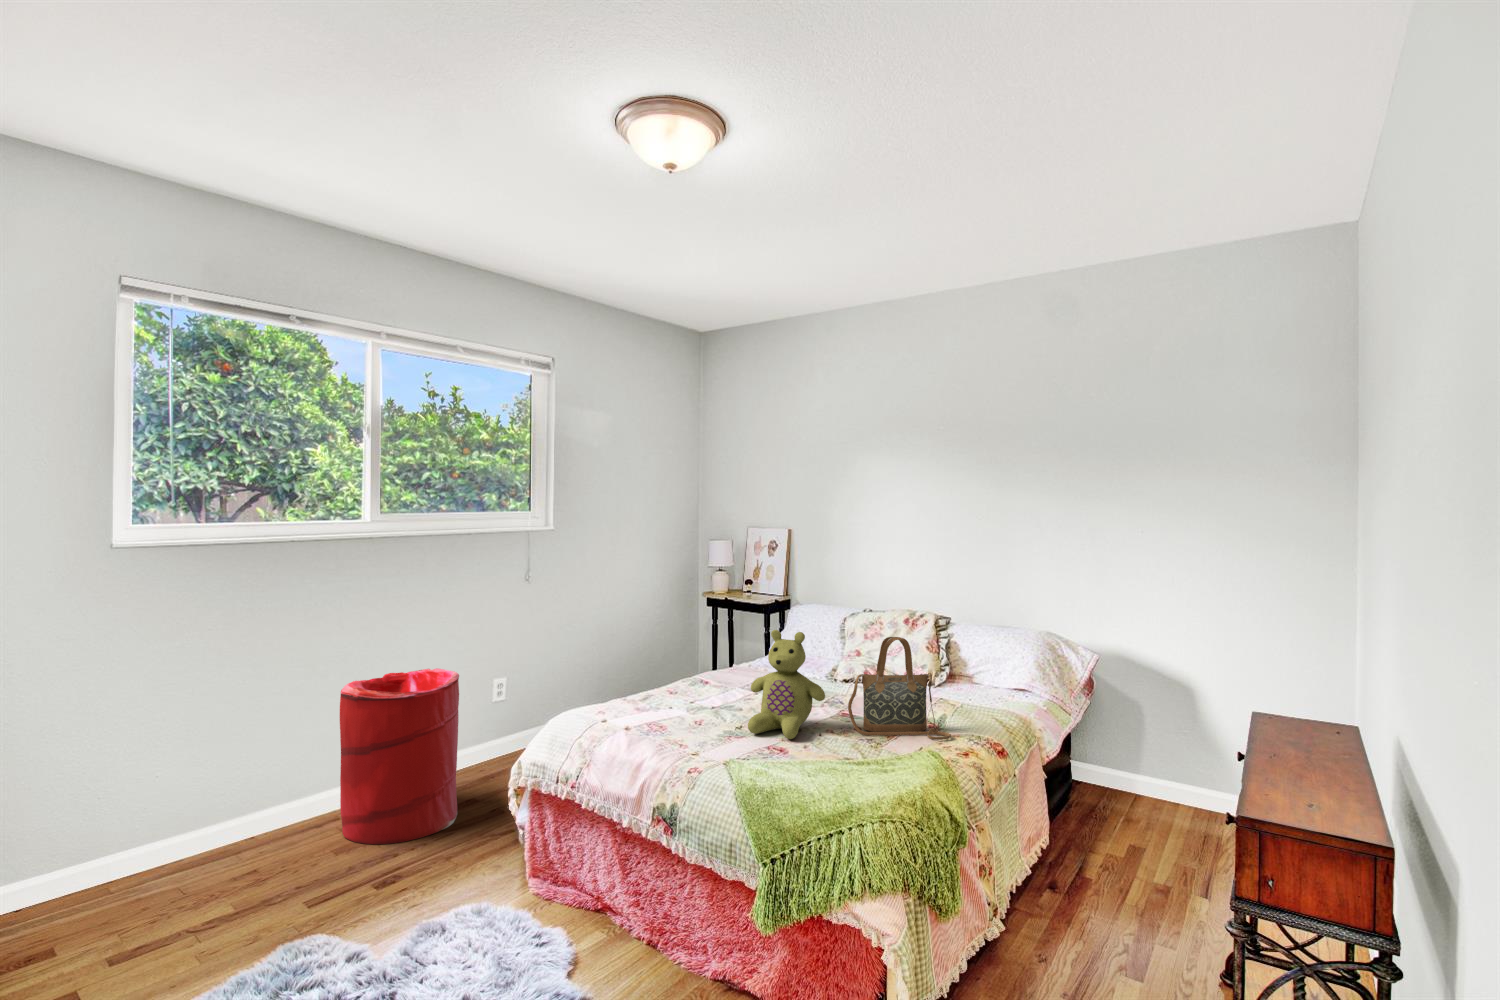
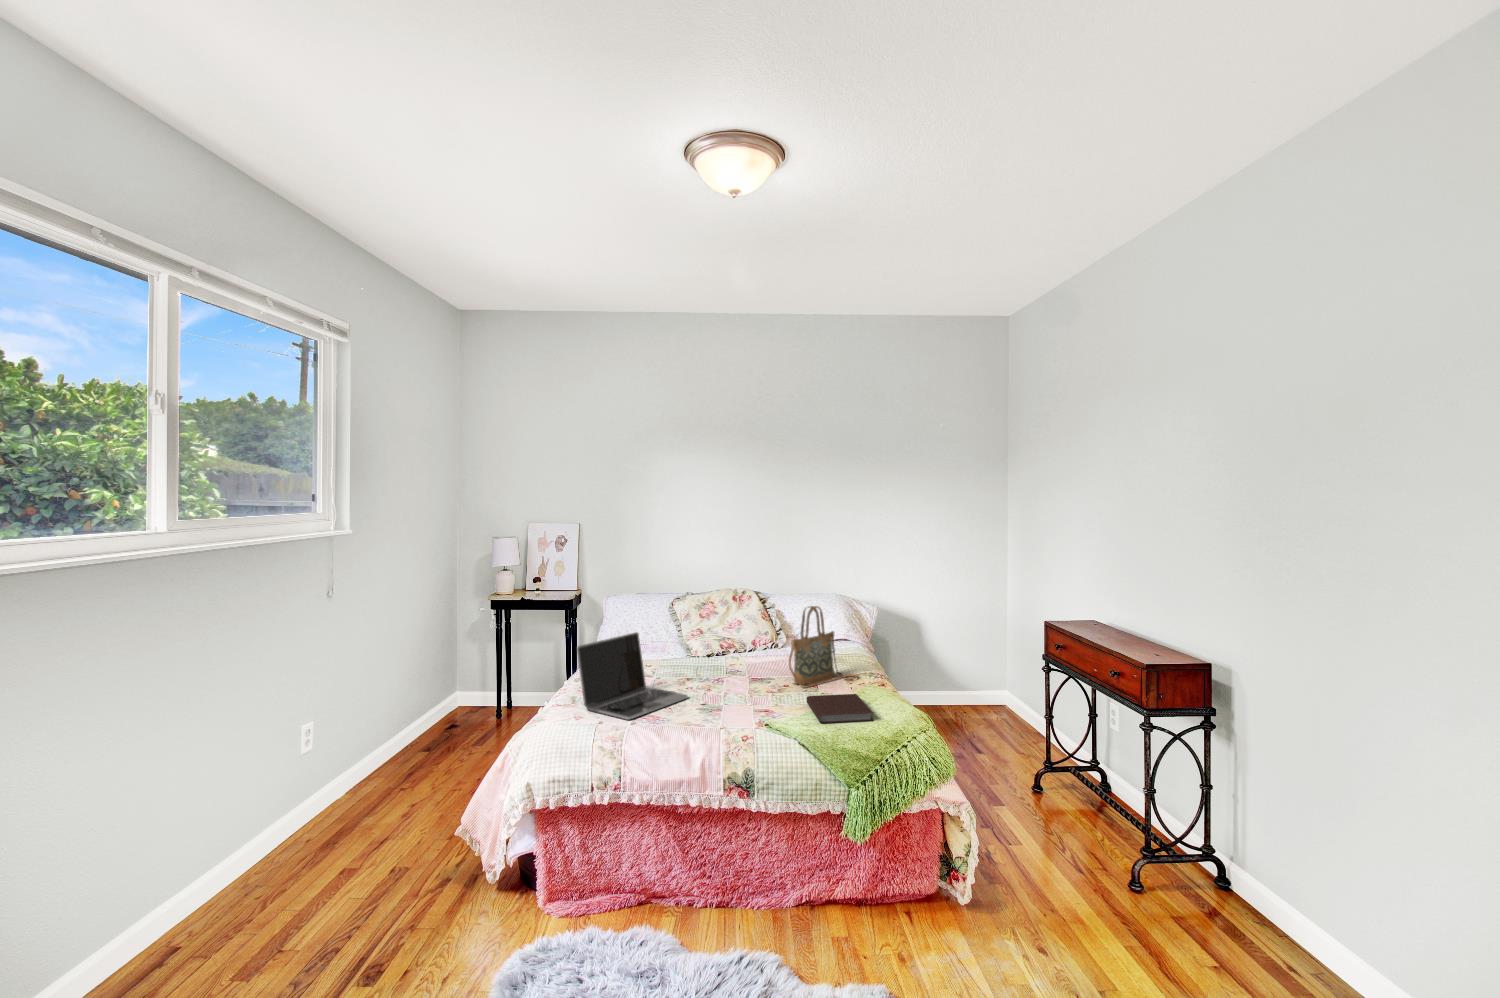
stuffed bear: present [748,630,825,739] -> none [707,612,774,705]
laptop: none [633,638,734,724] -> present [577,632,688,720]
laundry hamper: present [340,668,459,844] -> none [190,720,366,963]
notebook: none [792,743,887,791] -> present [807,694,873,723]

